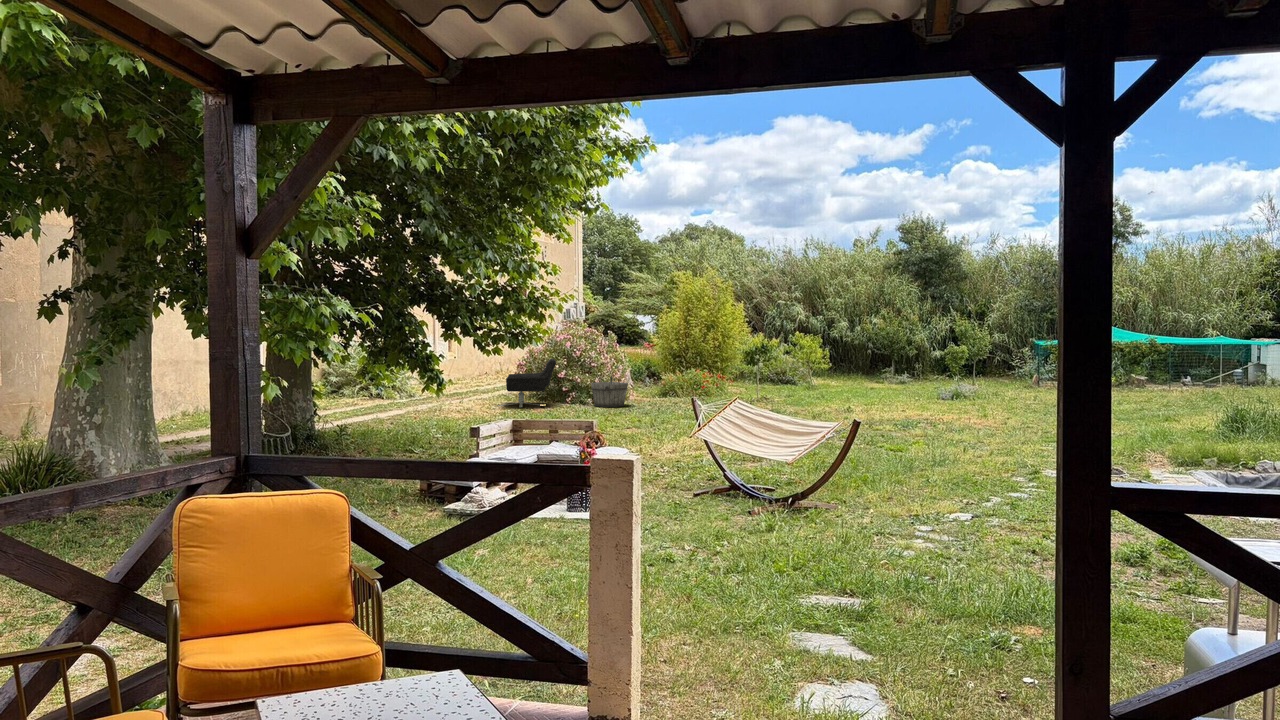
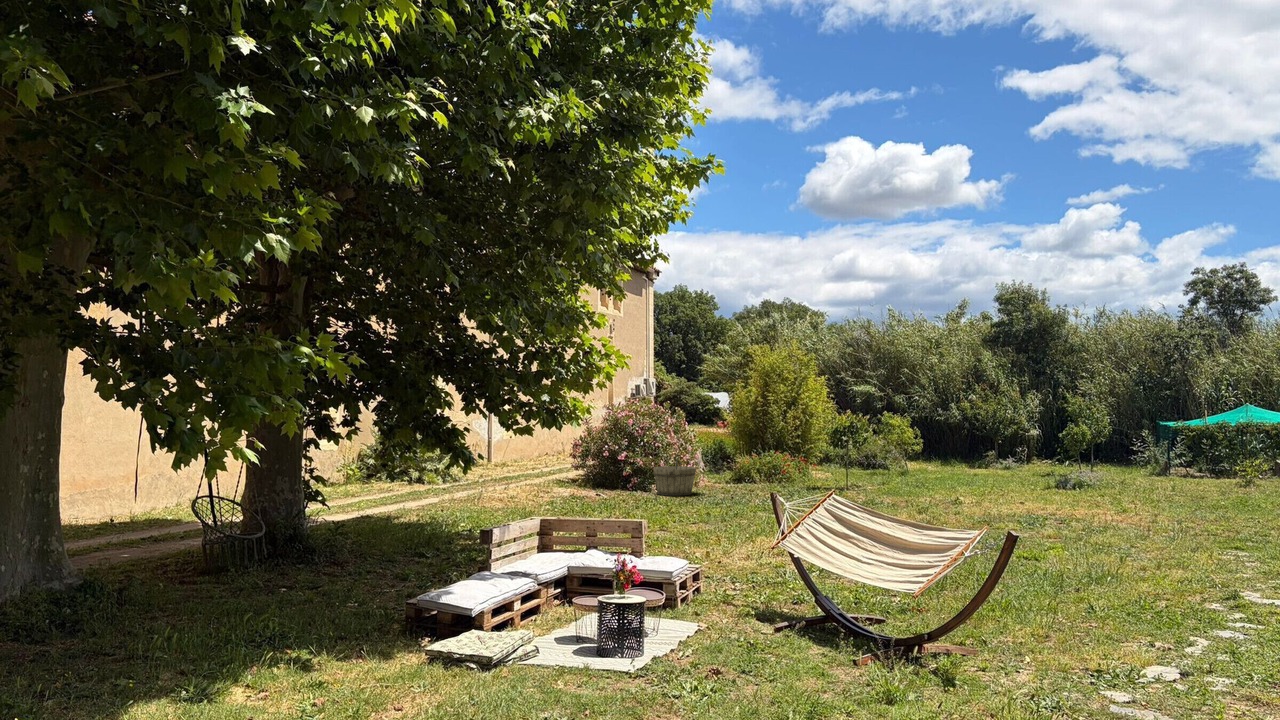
lounge chair: present [501,359,556,407] -> none [547,439,614,495]

